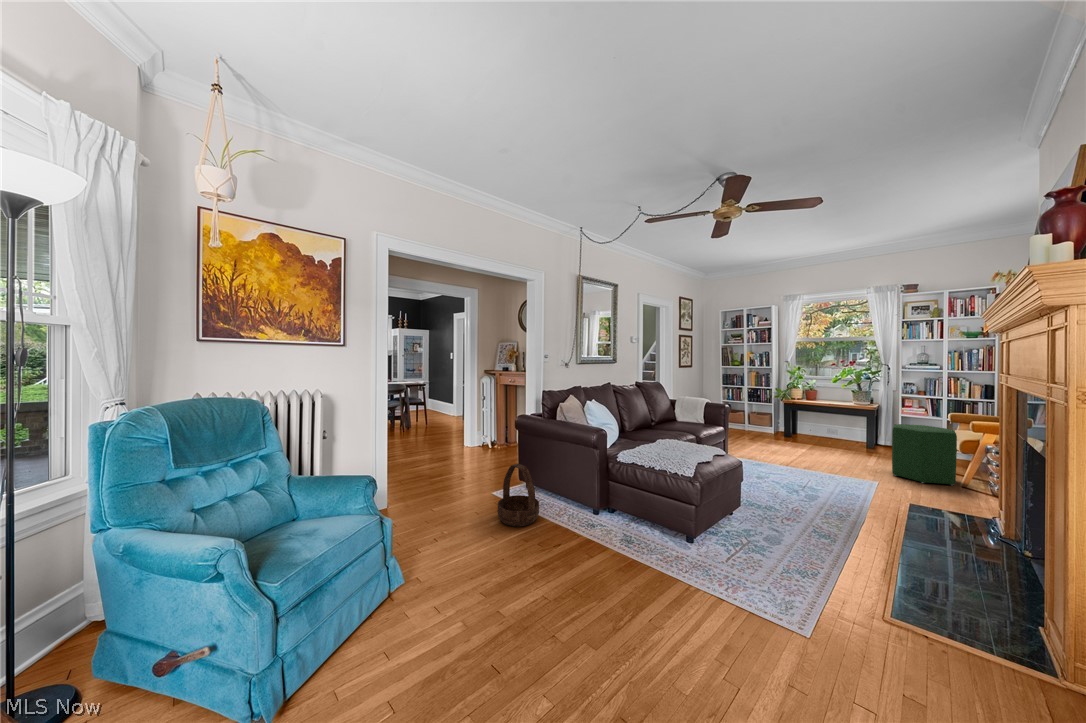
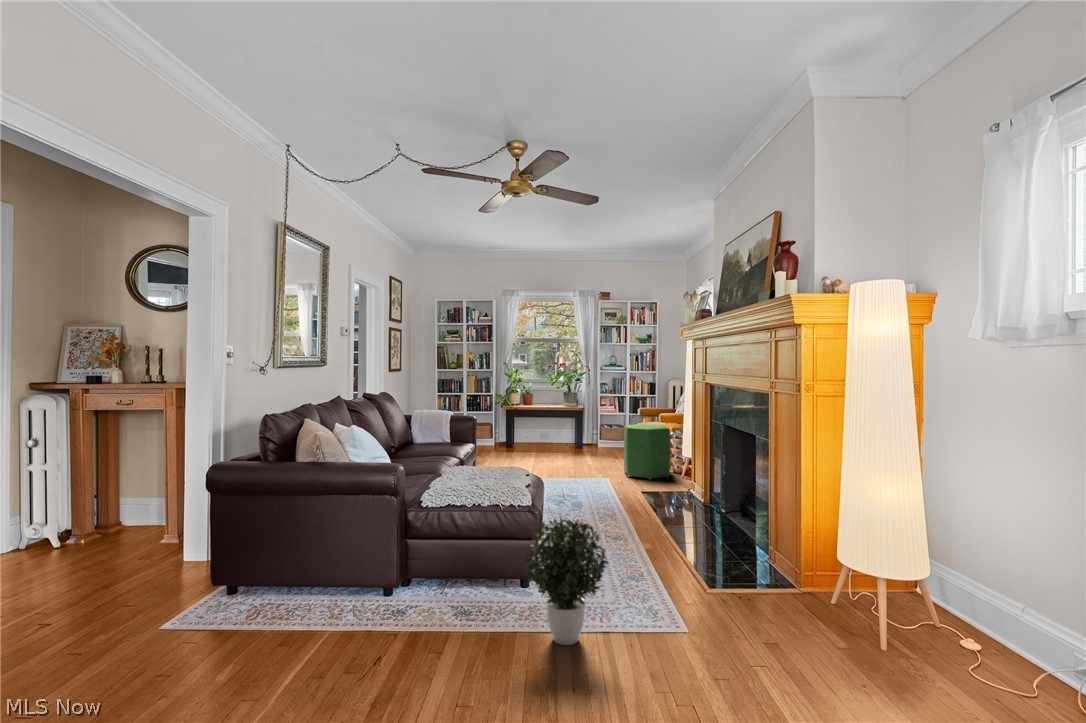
basket: present [498,464,539,526] -> none [226,544,309,659]
potted plant: none [646,491,721,595] -> present [523,518,609,645]

